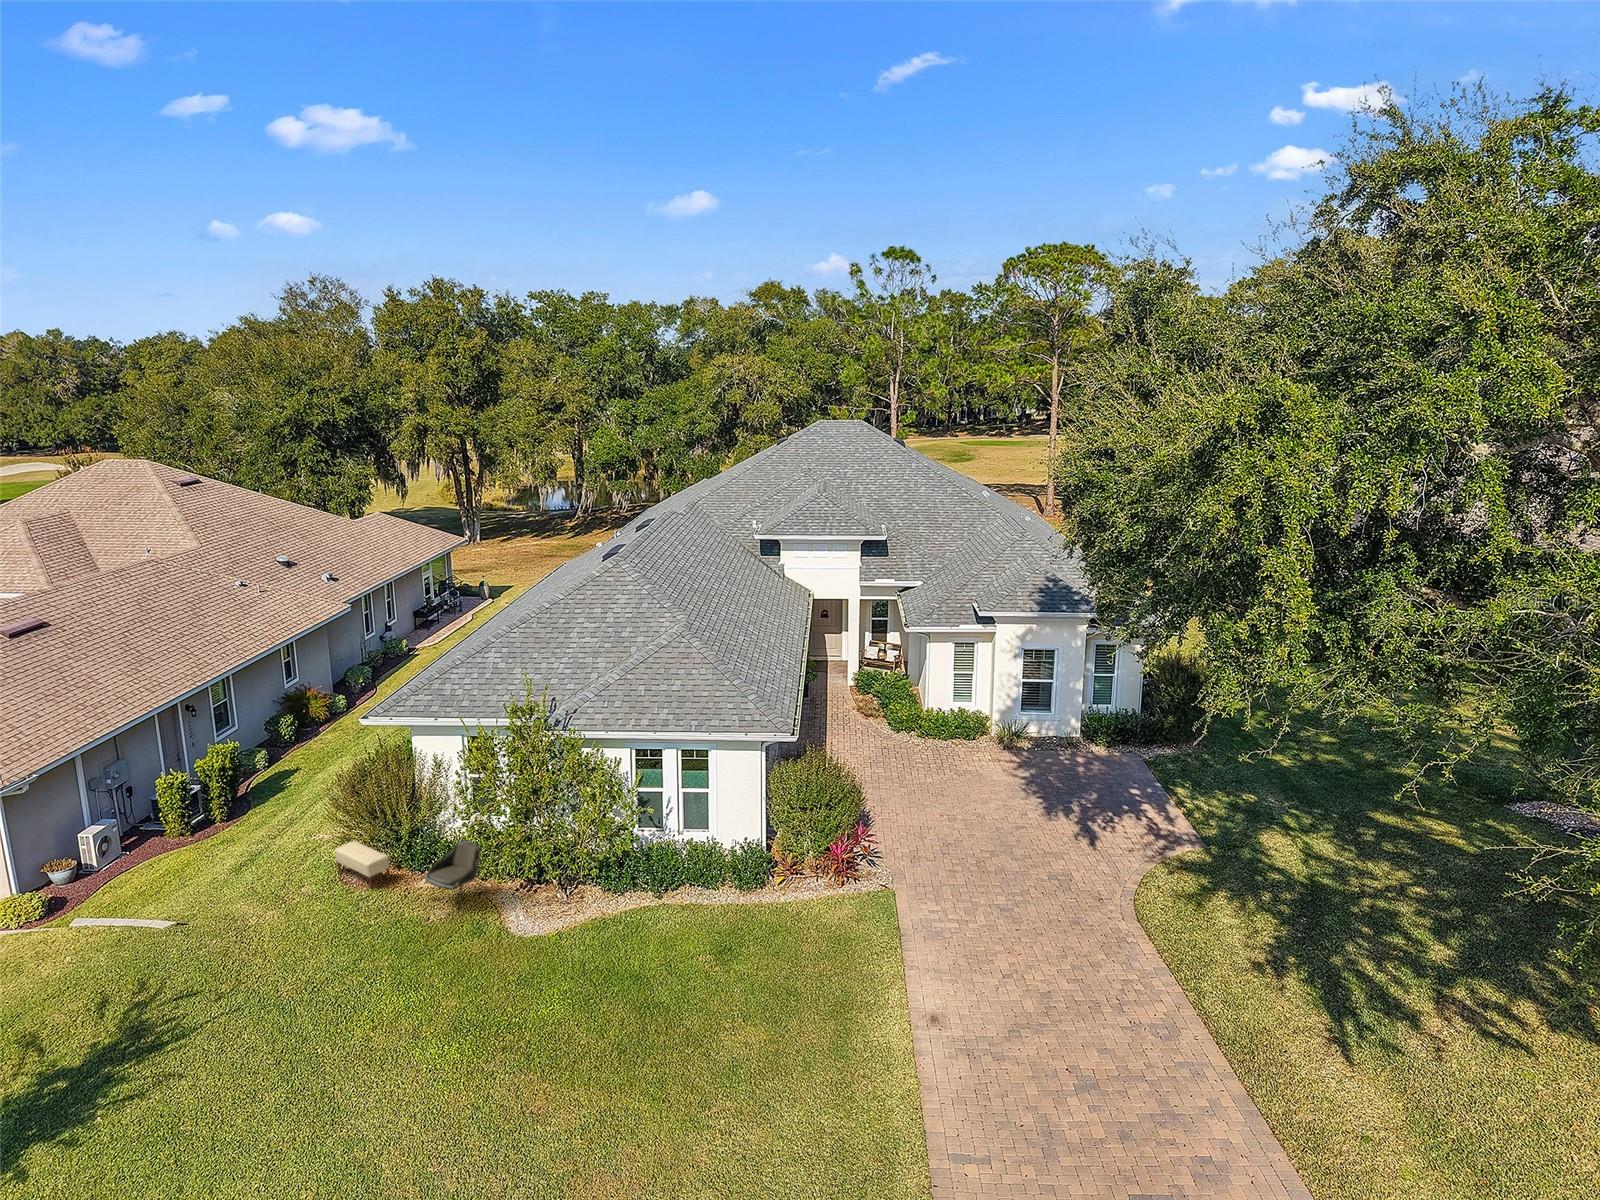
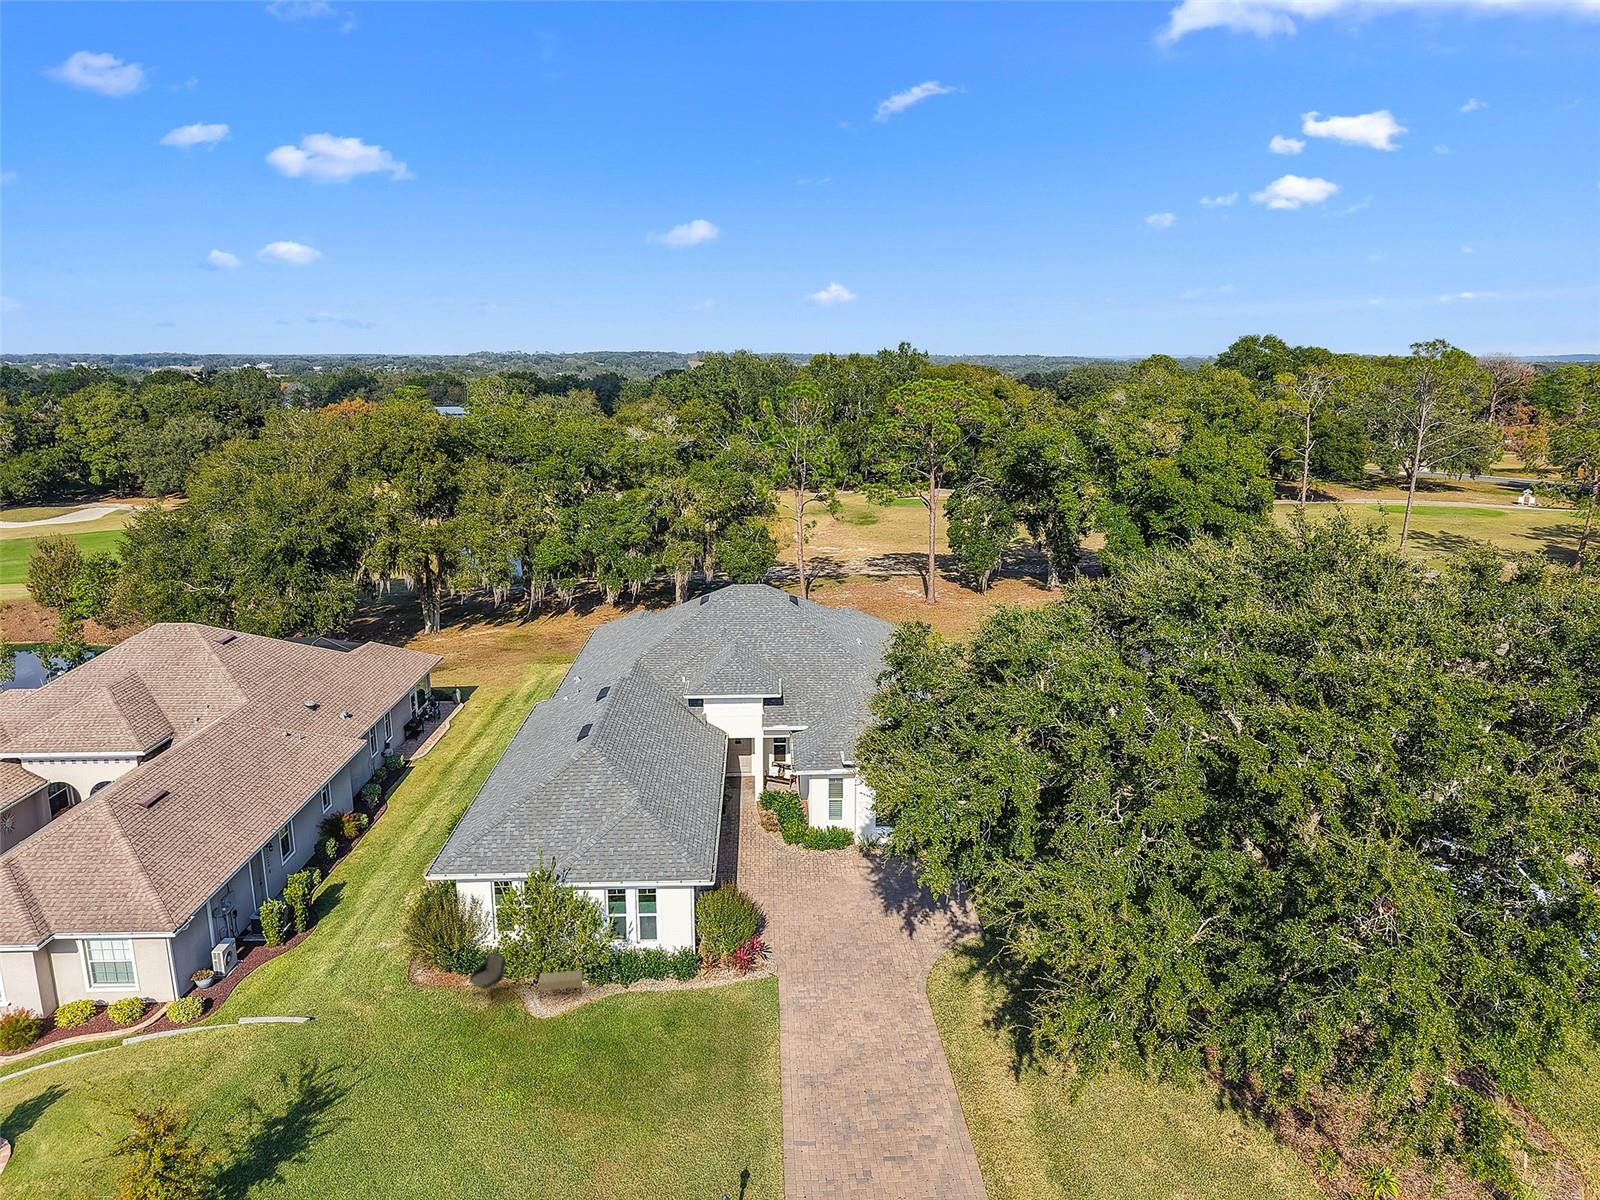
bench: present [335,841,390,888] -> present [539,970,583,996]

